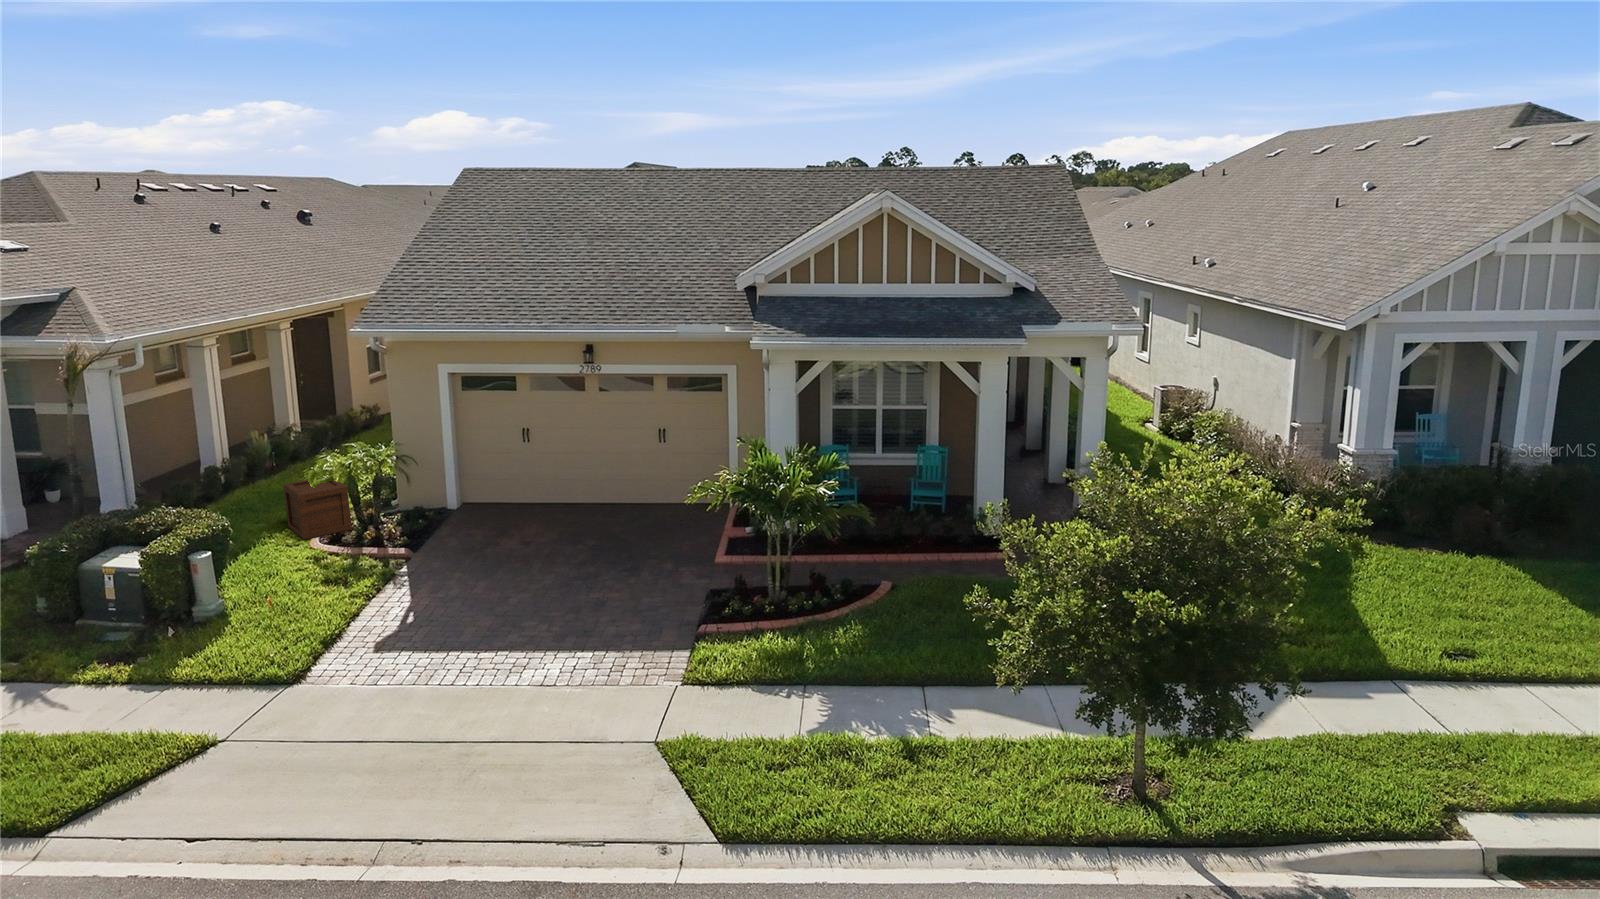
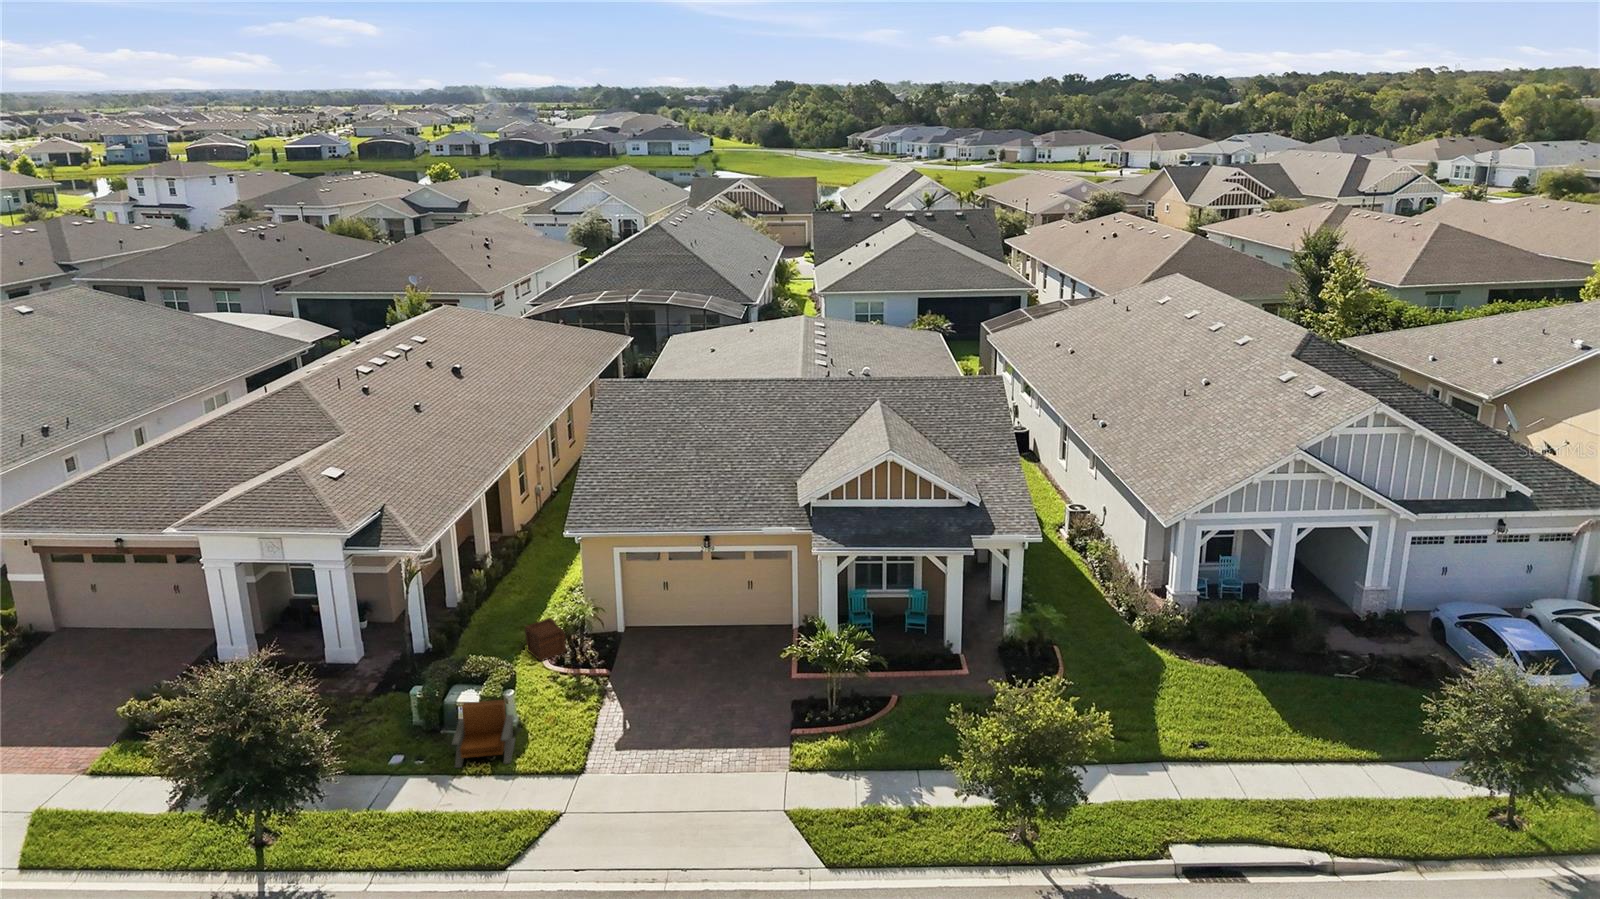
lounge chair: none [54,556,200,672] -> present [452,700,515,768]

